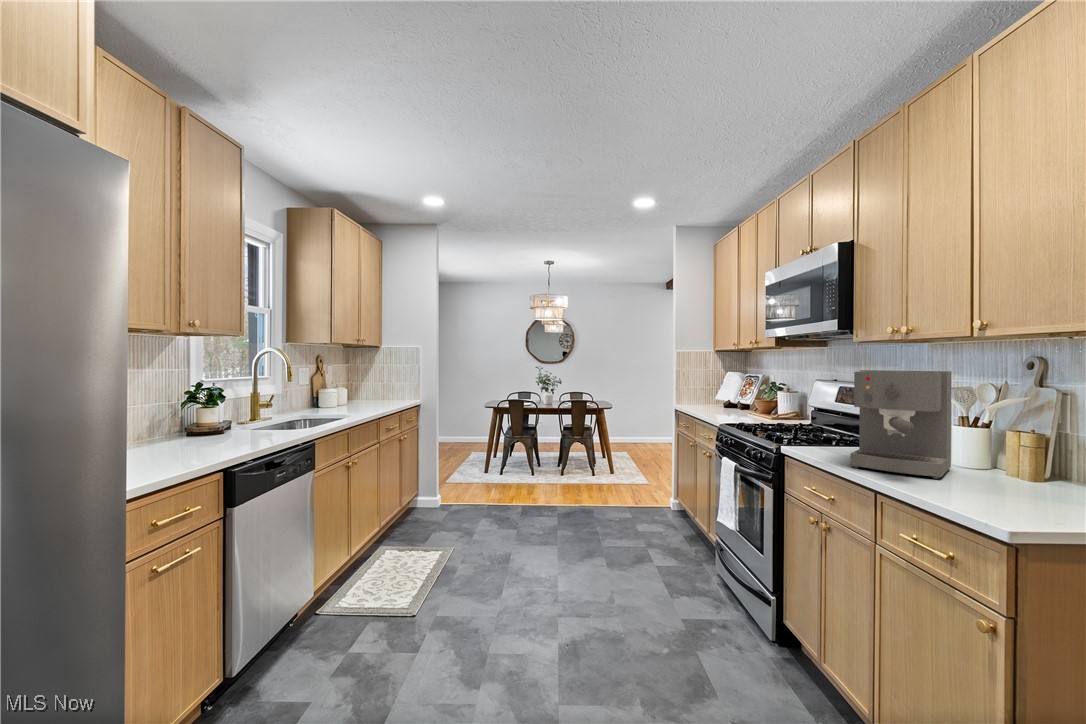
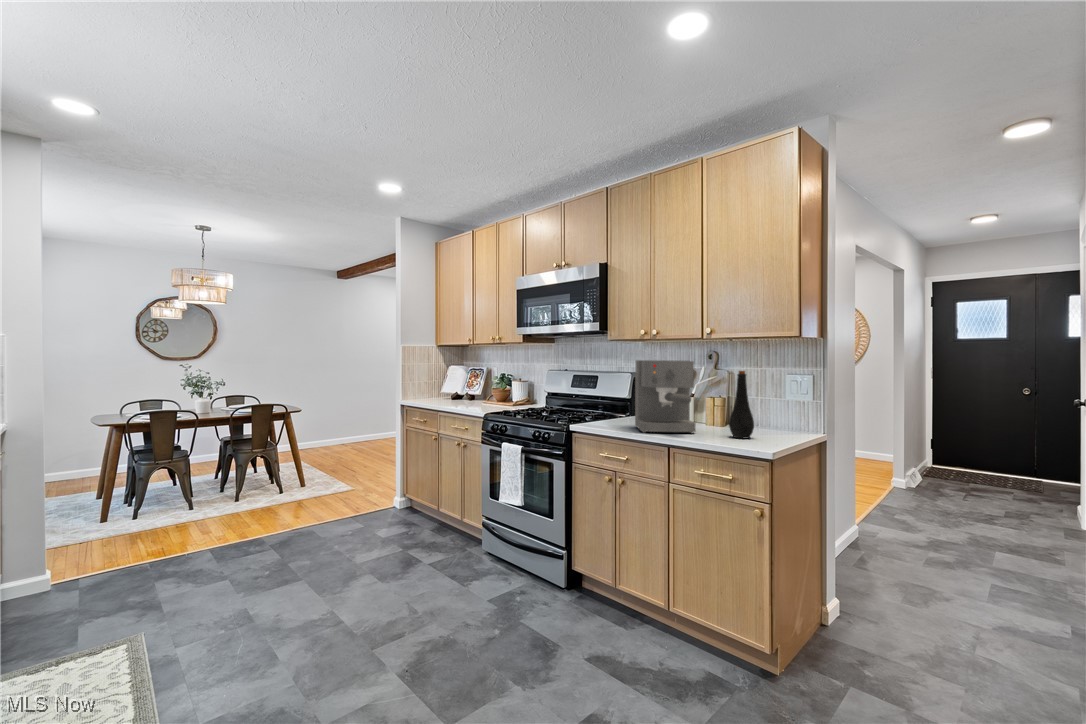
bottle: none [993,389,1046,501] -> present [729,371,754,439]

